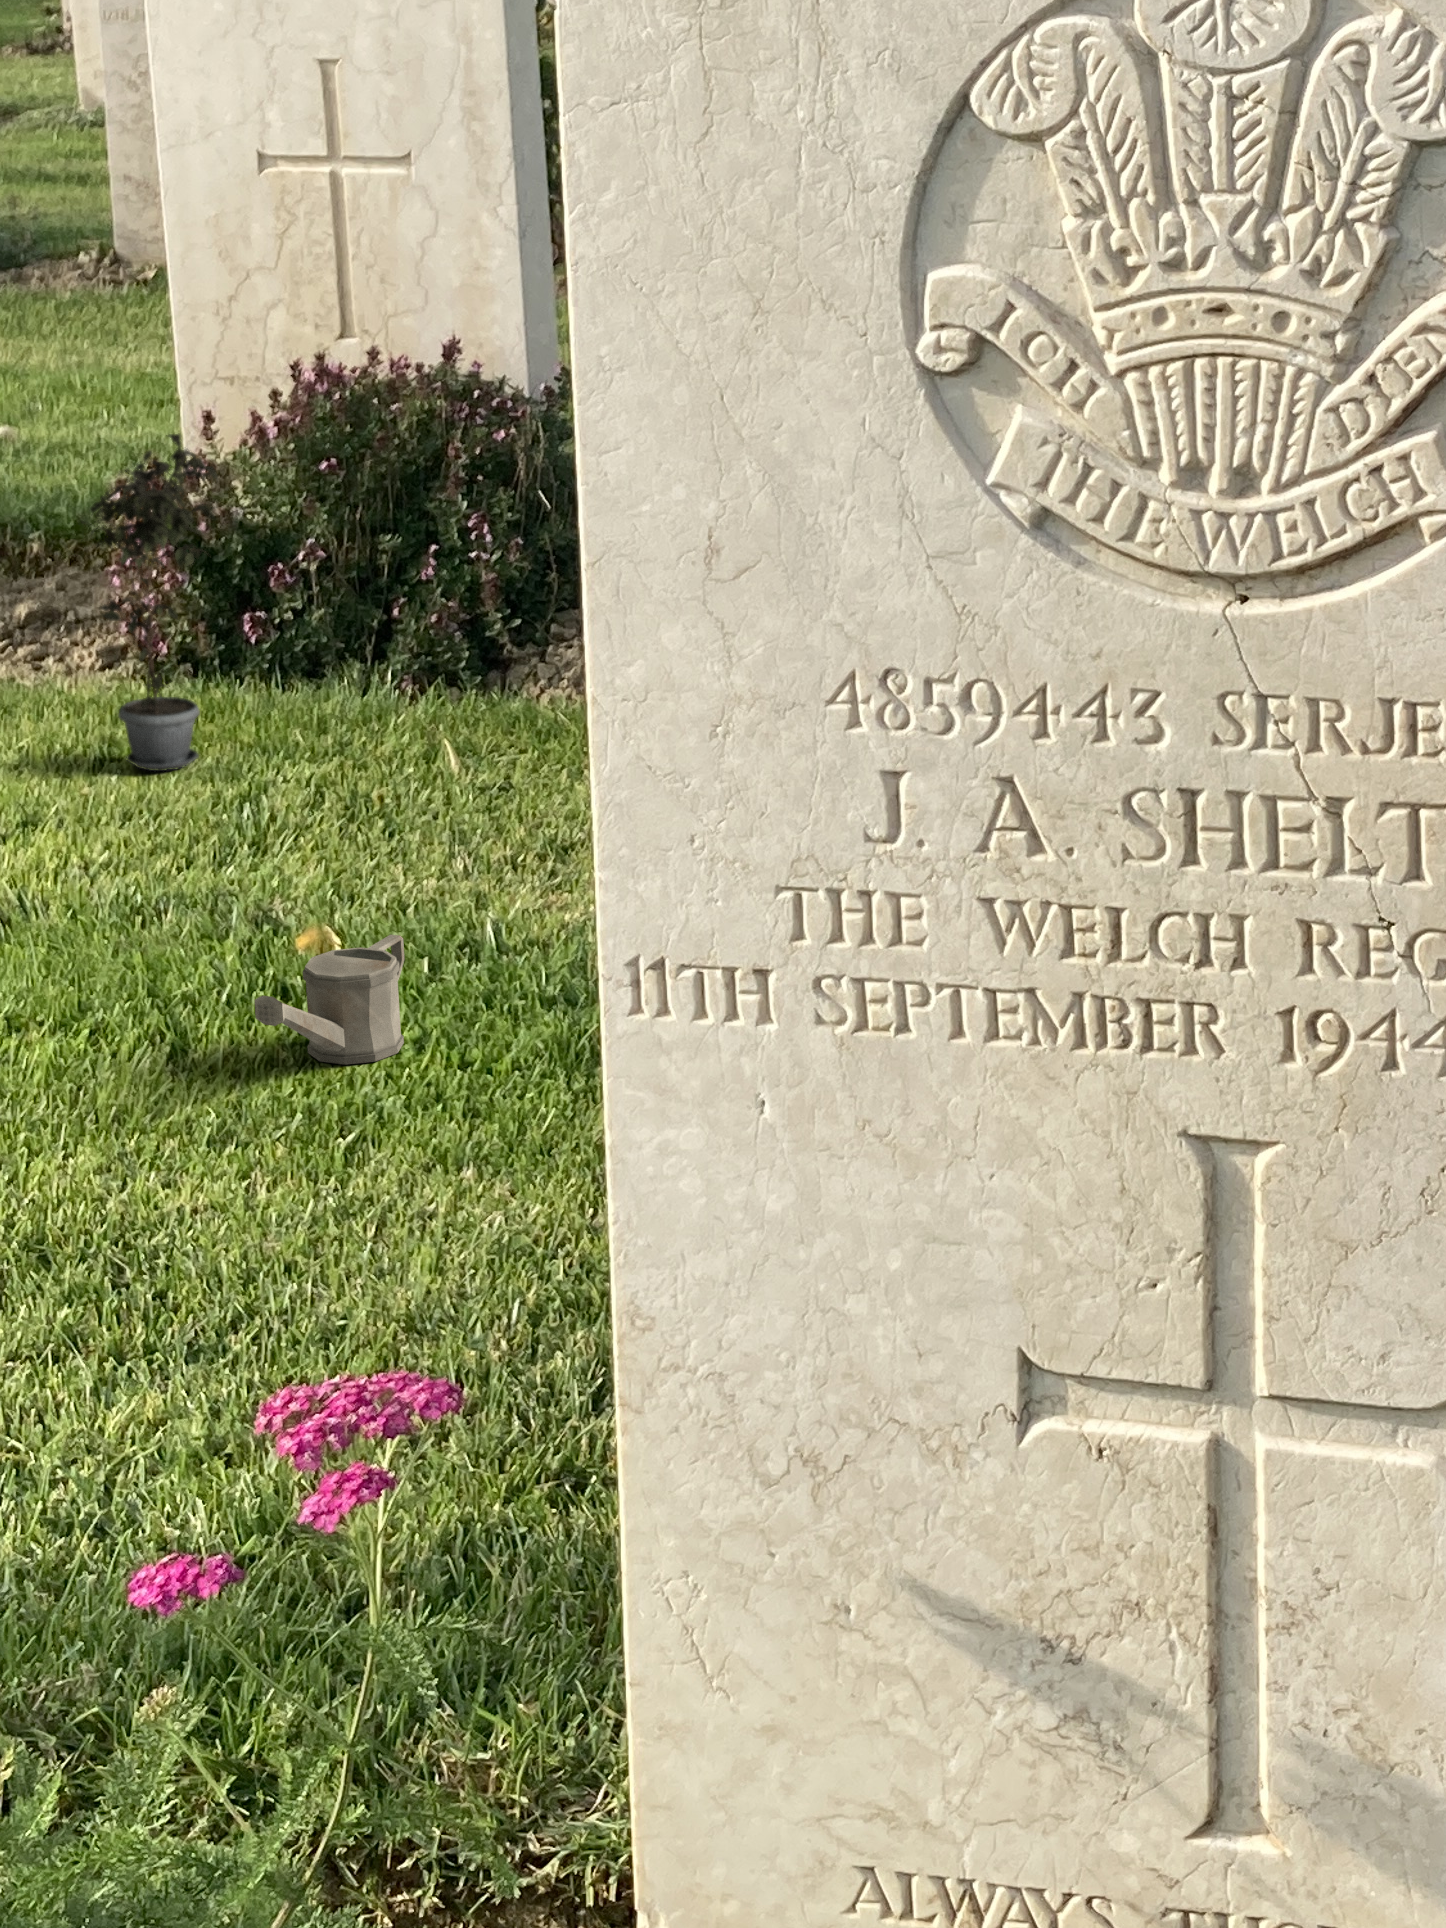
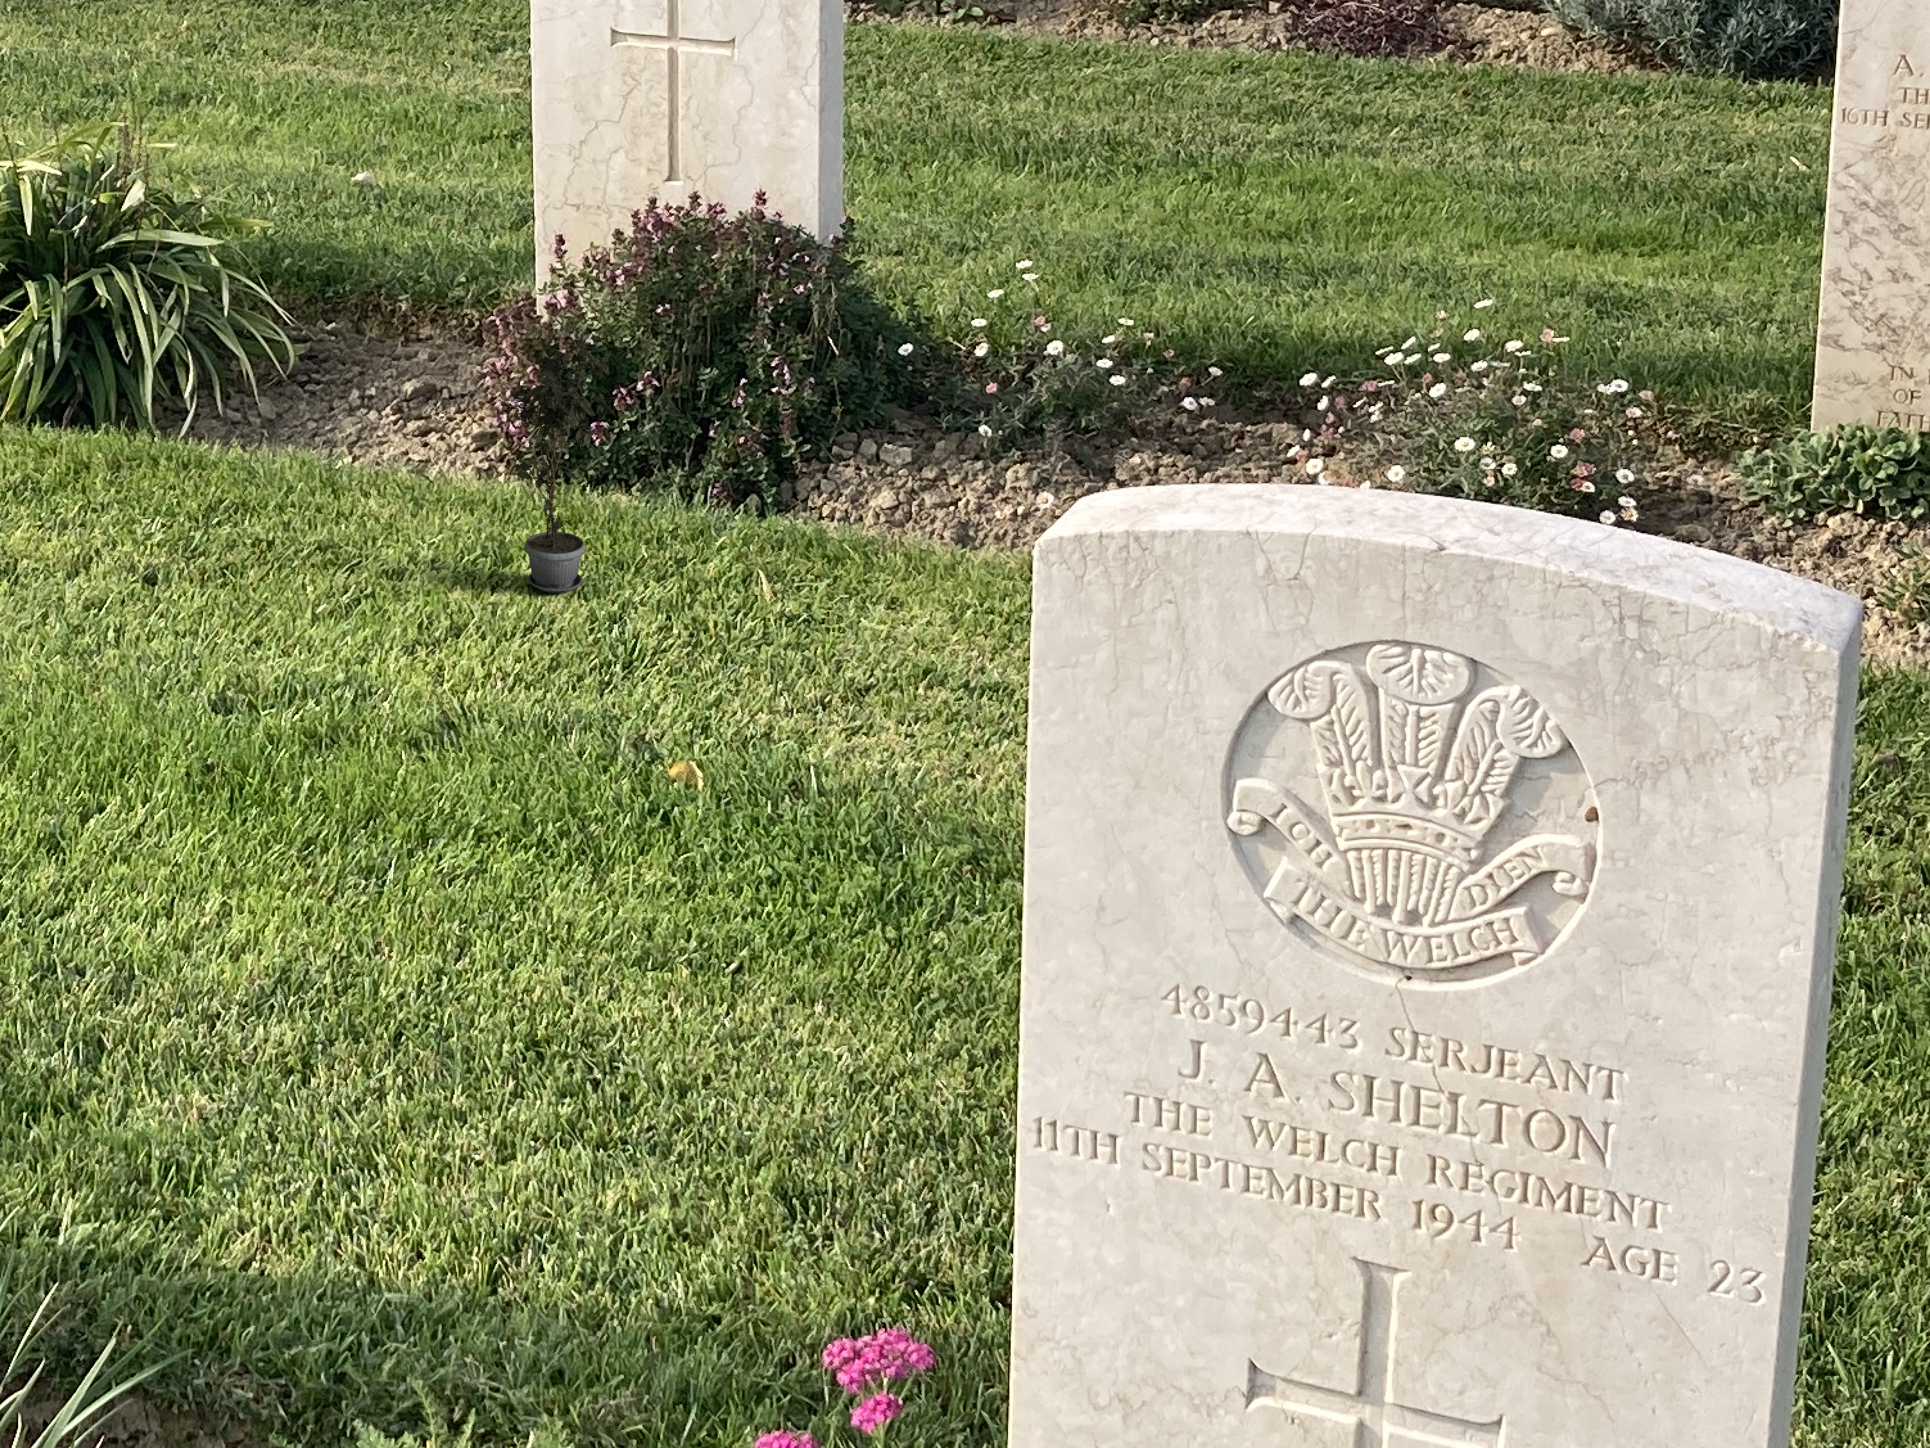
watering can: present [254,935,404,1065] -> none [674,807,772,907]

